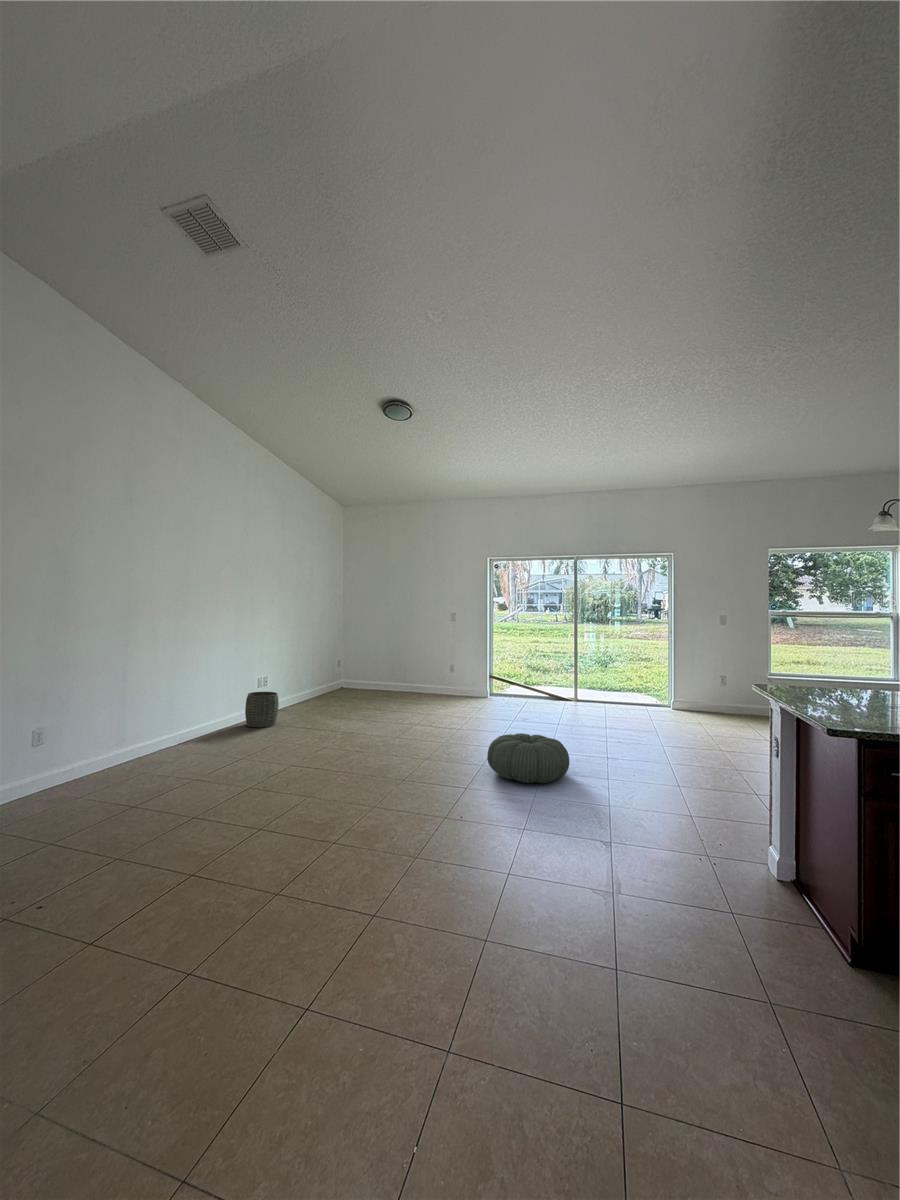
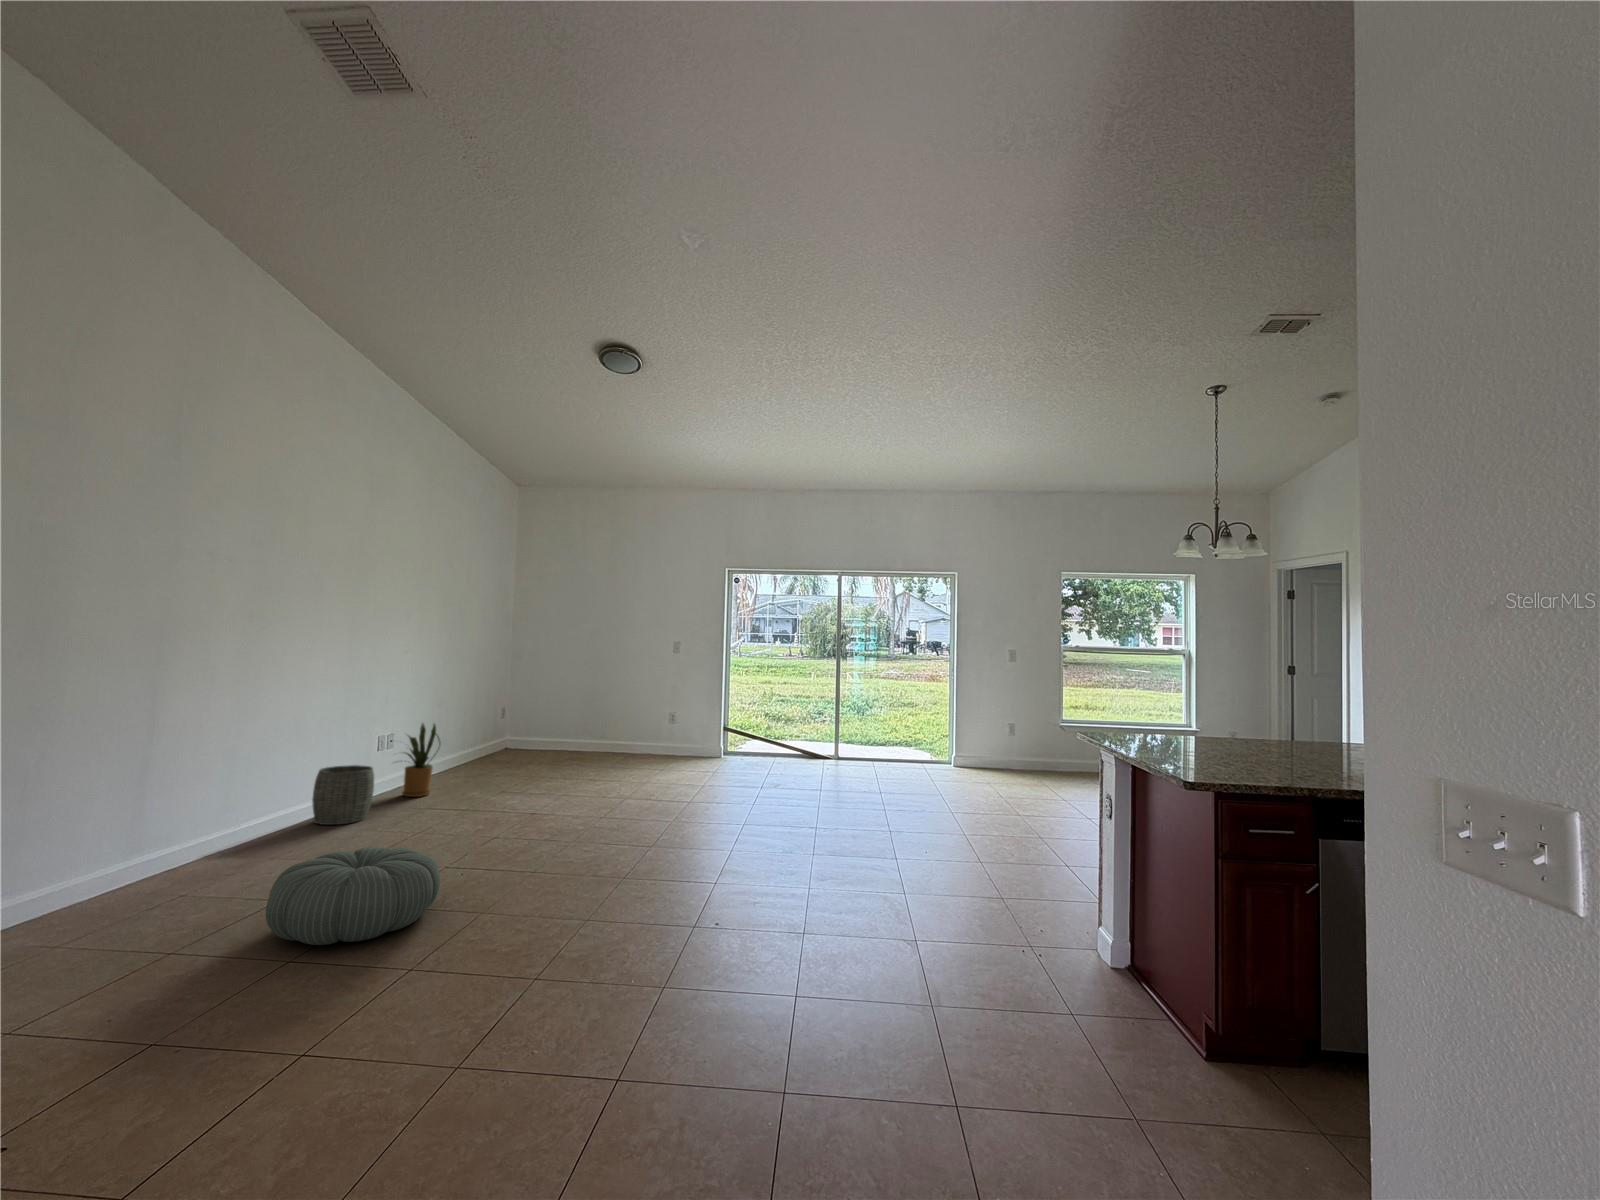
house plant: none [288,666,318,713] -> present [402,723,440,797]
pouf: present [487,733,569,783] -> present [266,847,440,945]

